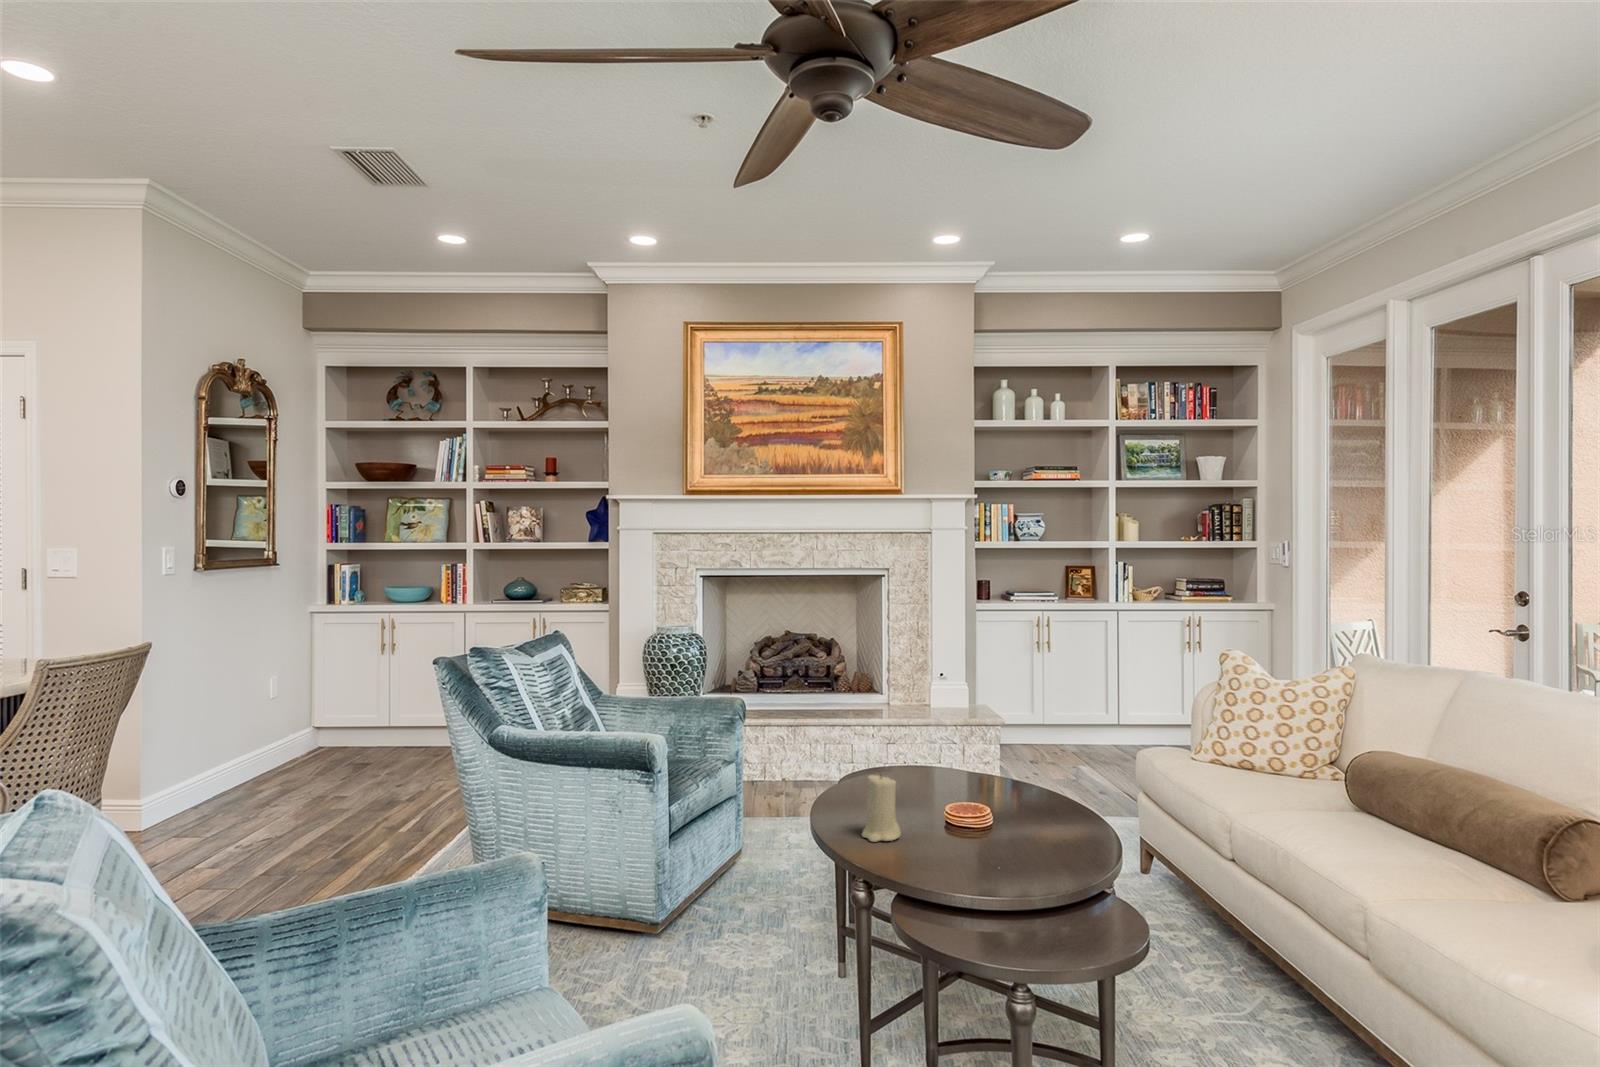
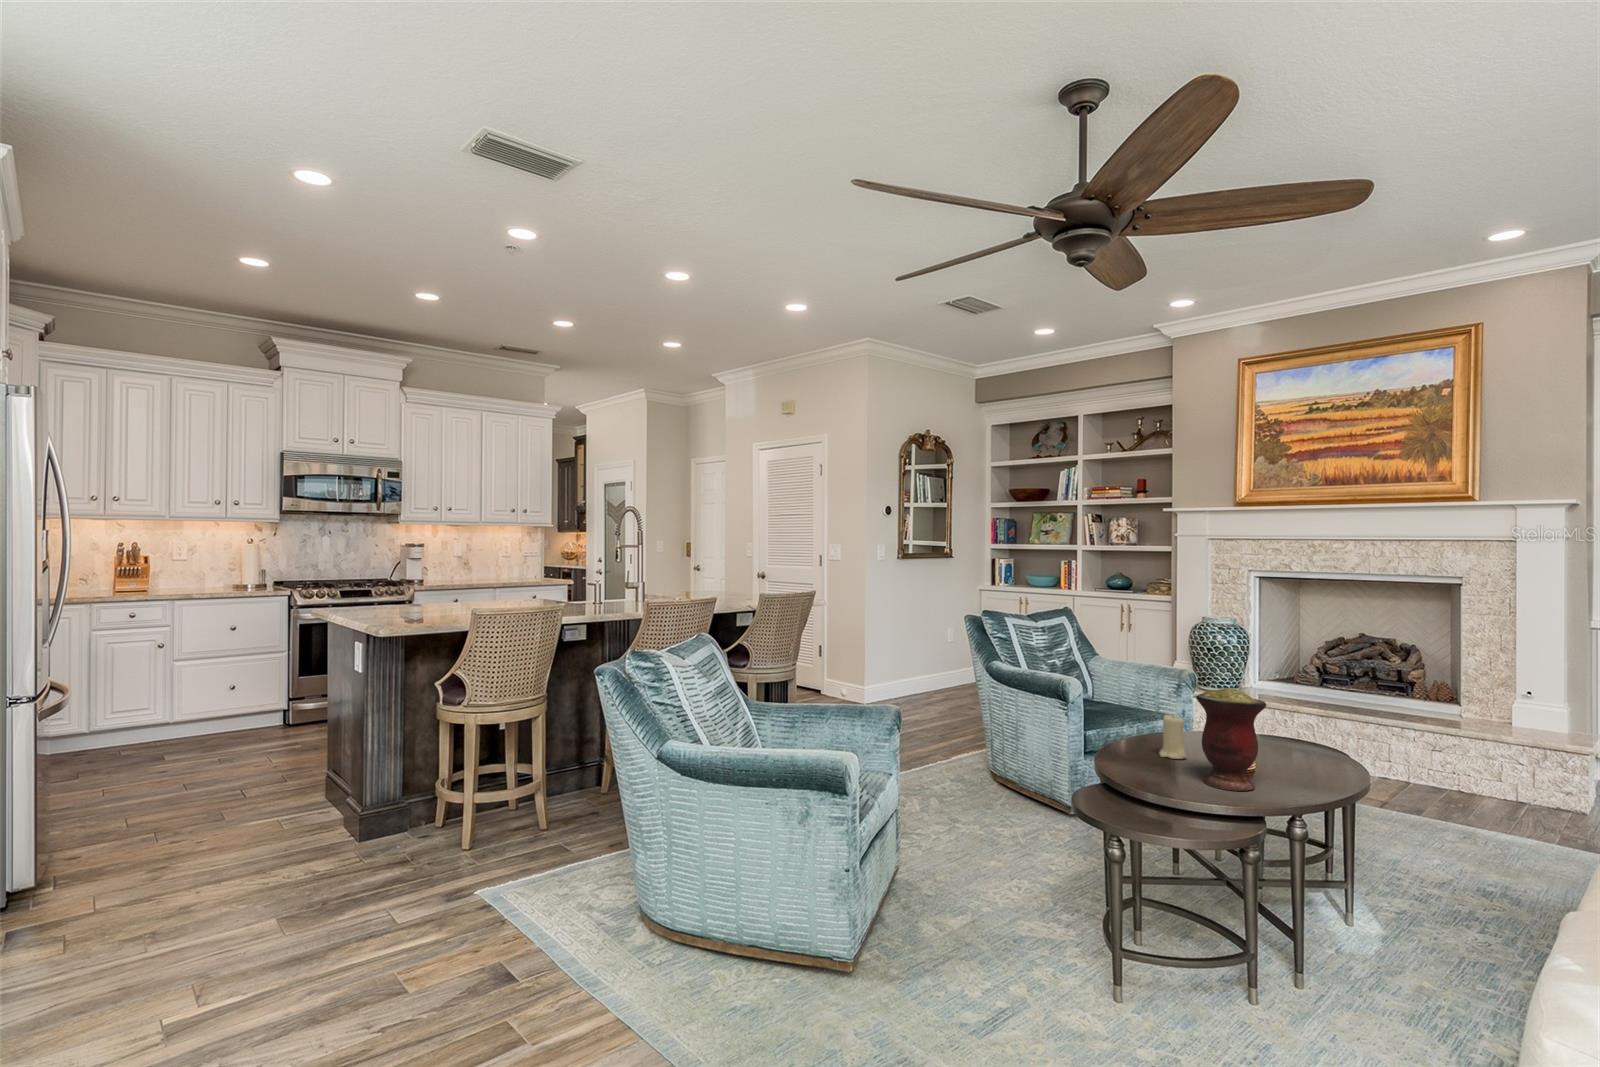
vase: none [956,725,1047,878] -> present [1196,688,1266,791]

